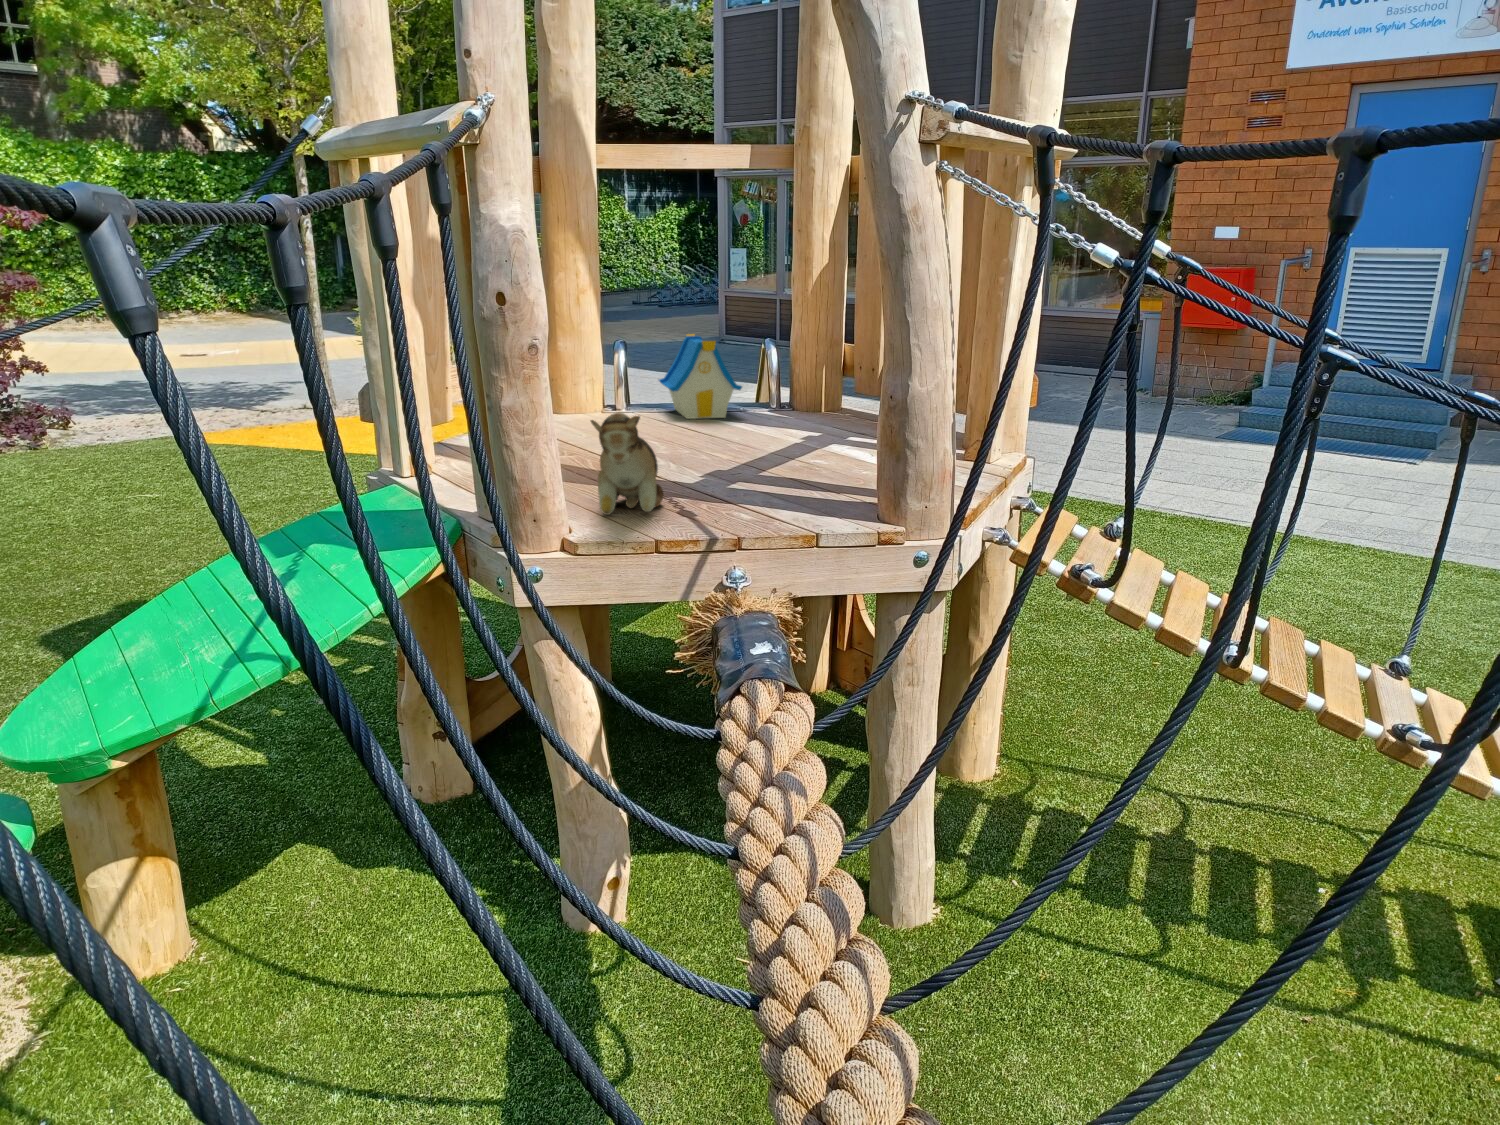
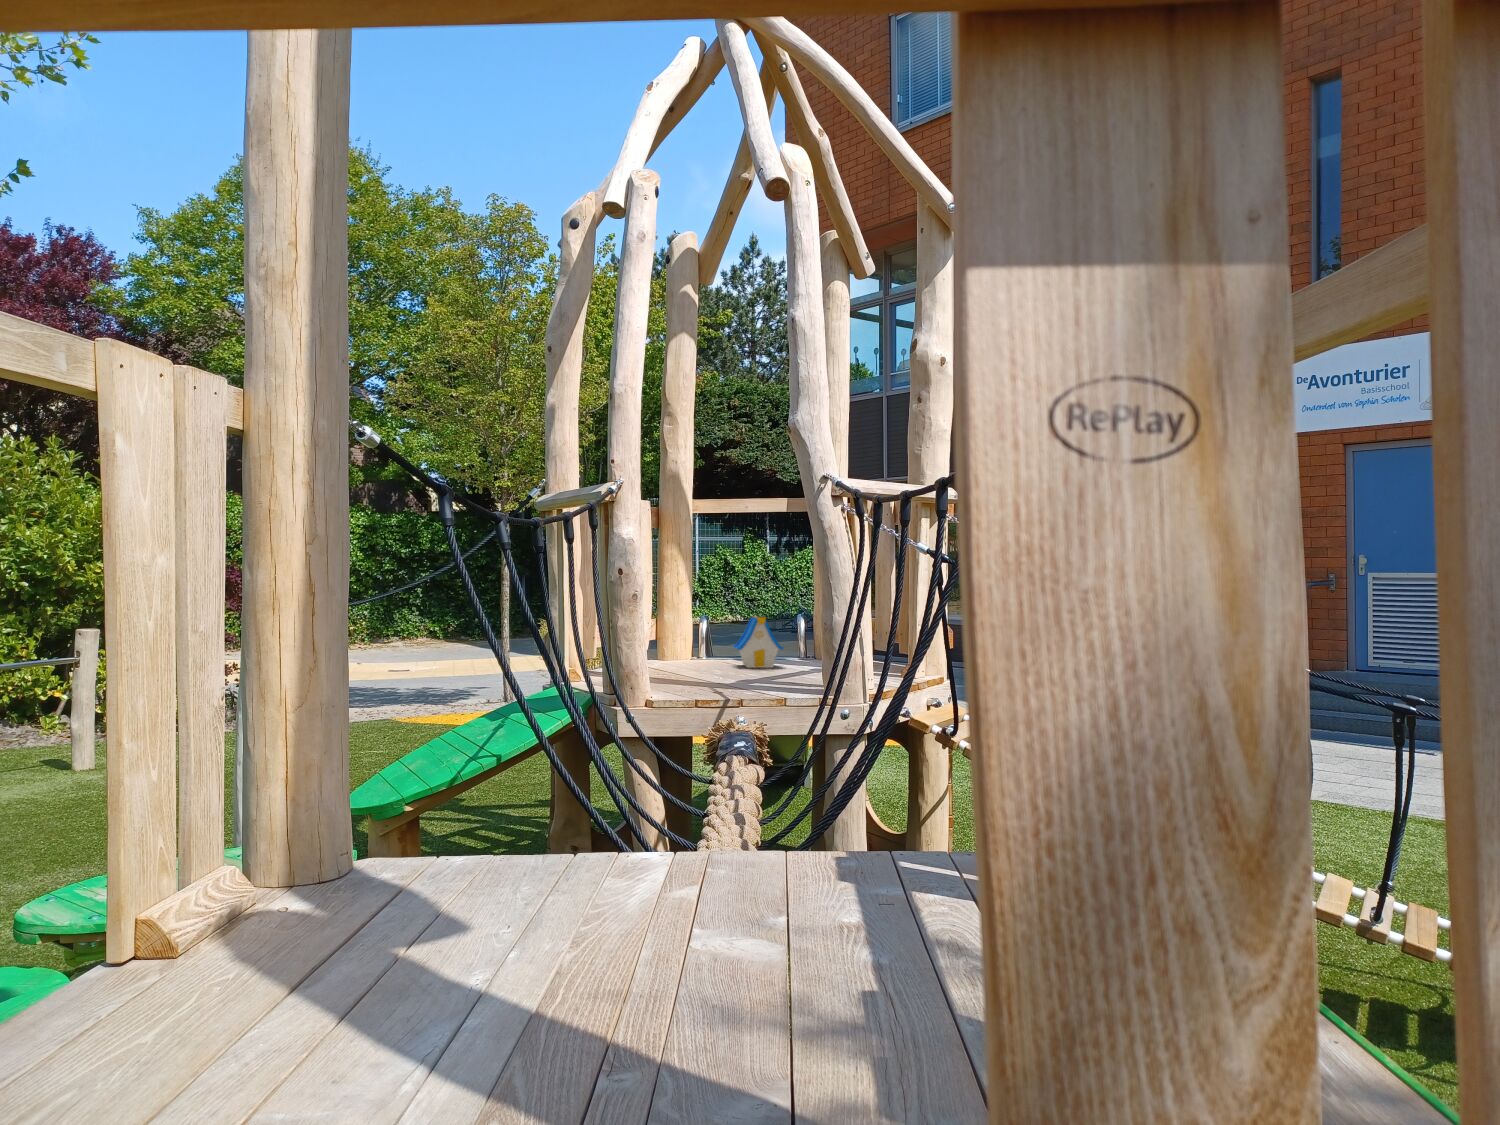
plush toy: present [591,413,664,515] -> none [666,636,709,693]

